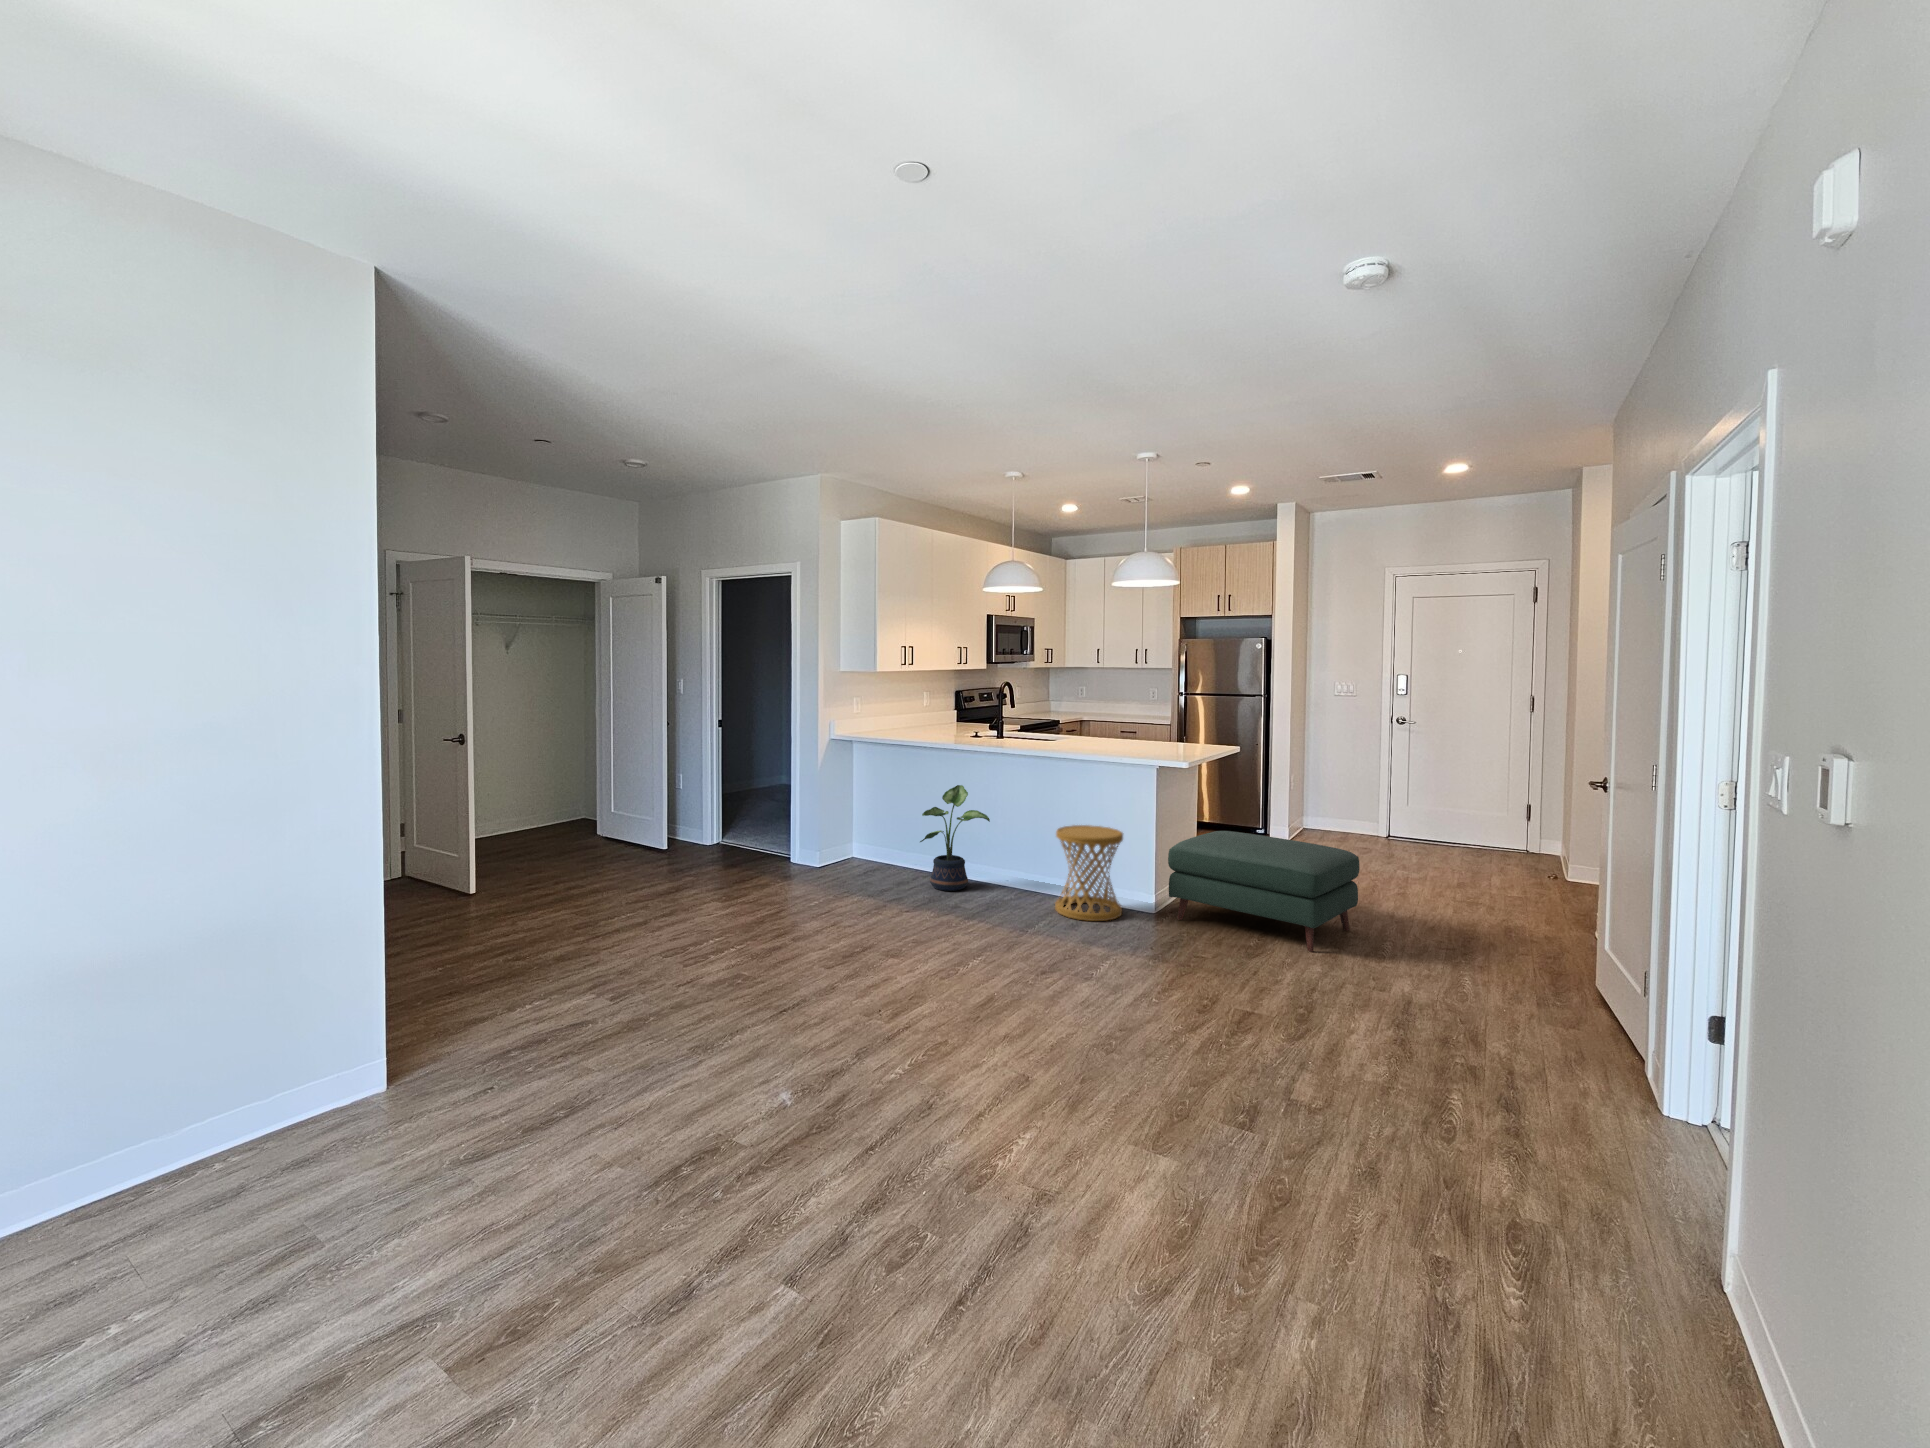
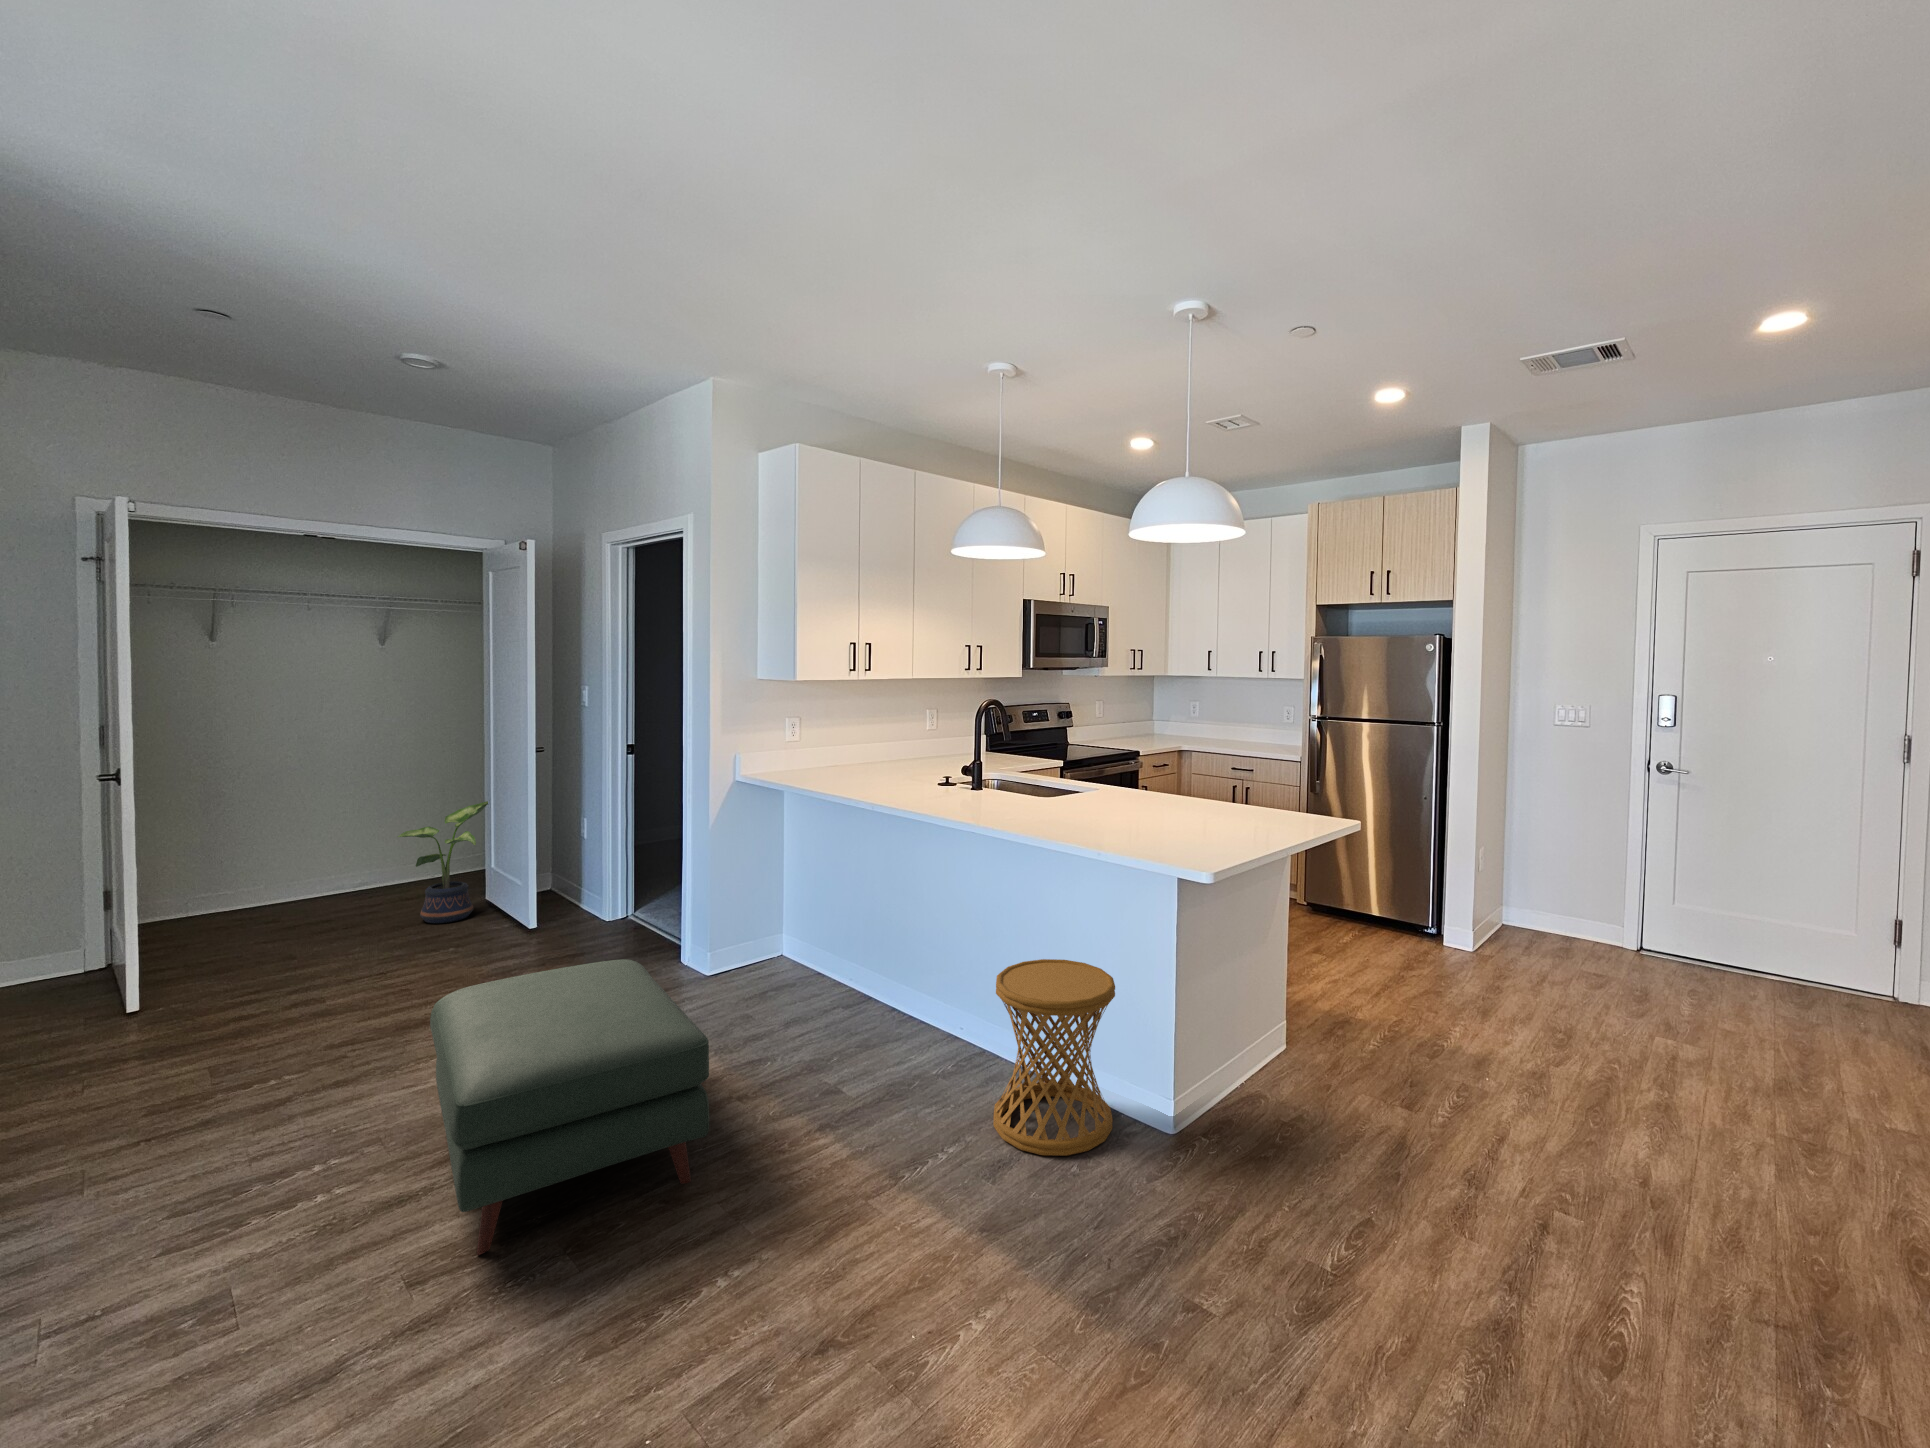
potted plant: present [920,785,990,891] -> present [398,801,488,923]
ottoman: present [1168,831,1360,952] -> present [430,960,709,1255]

